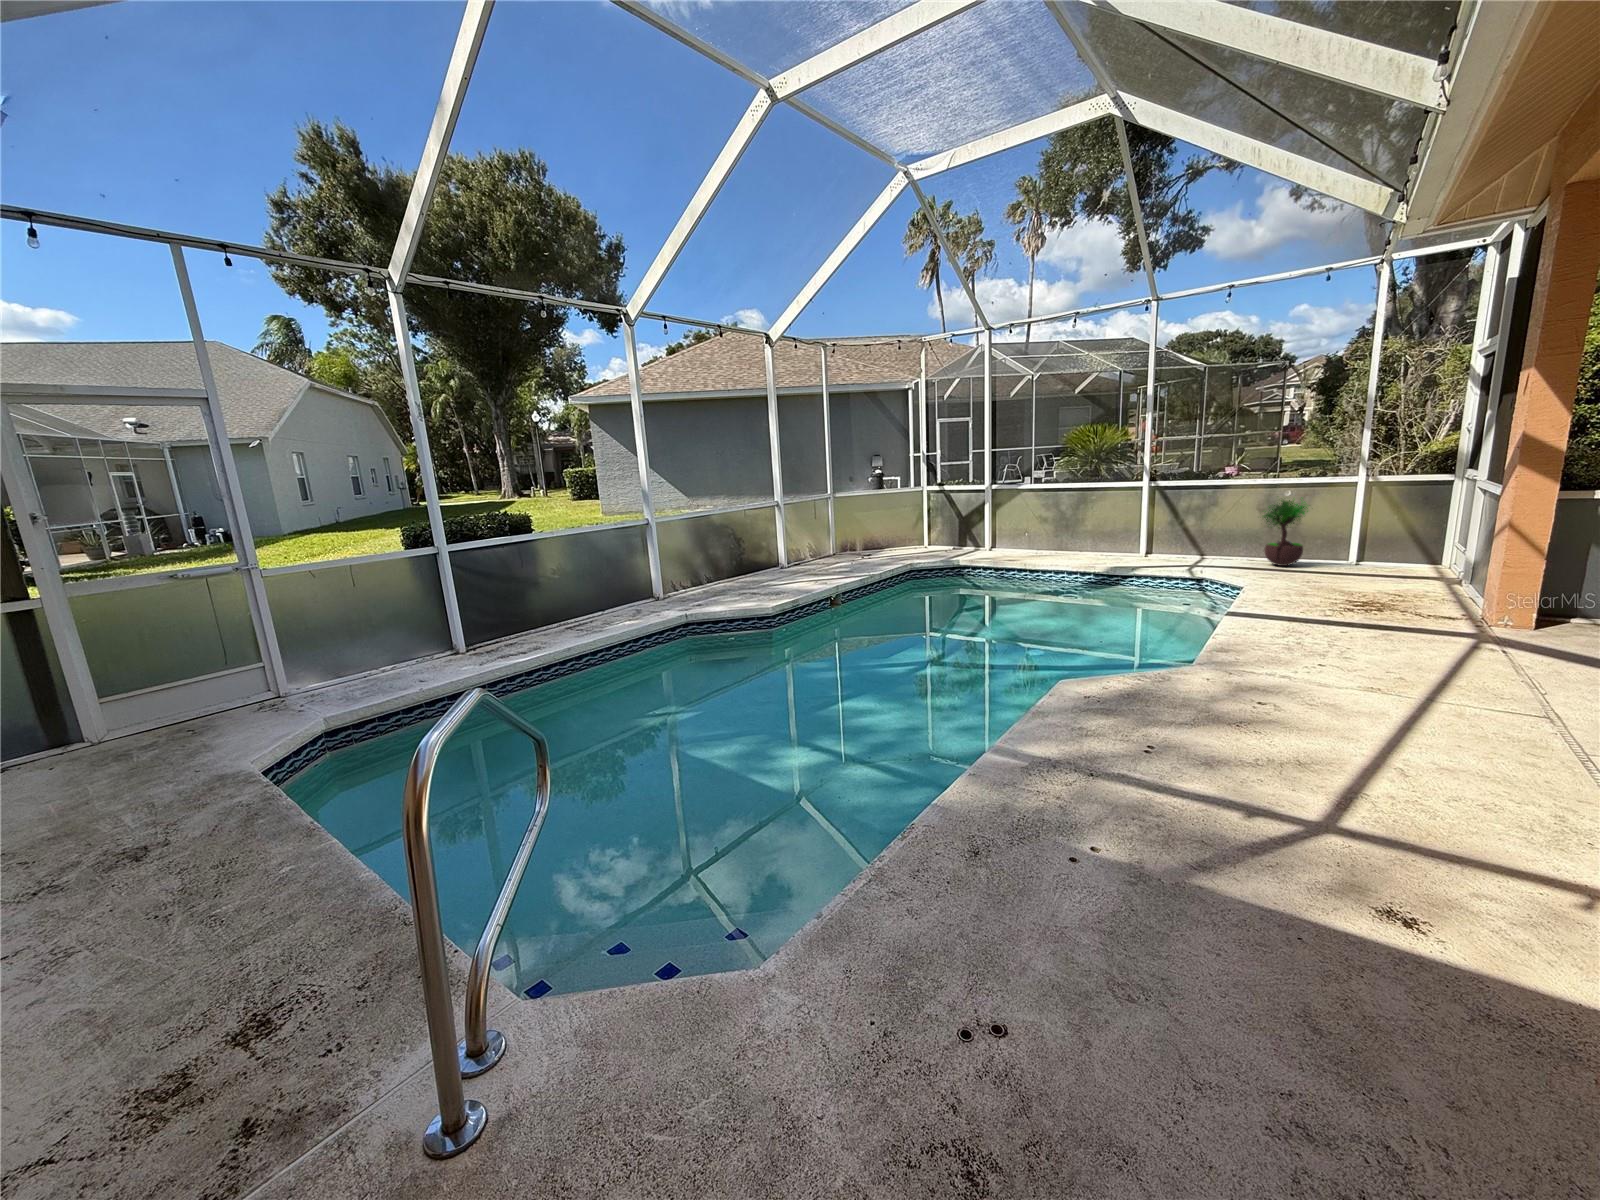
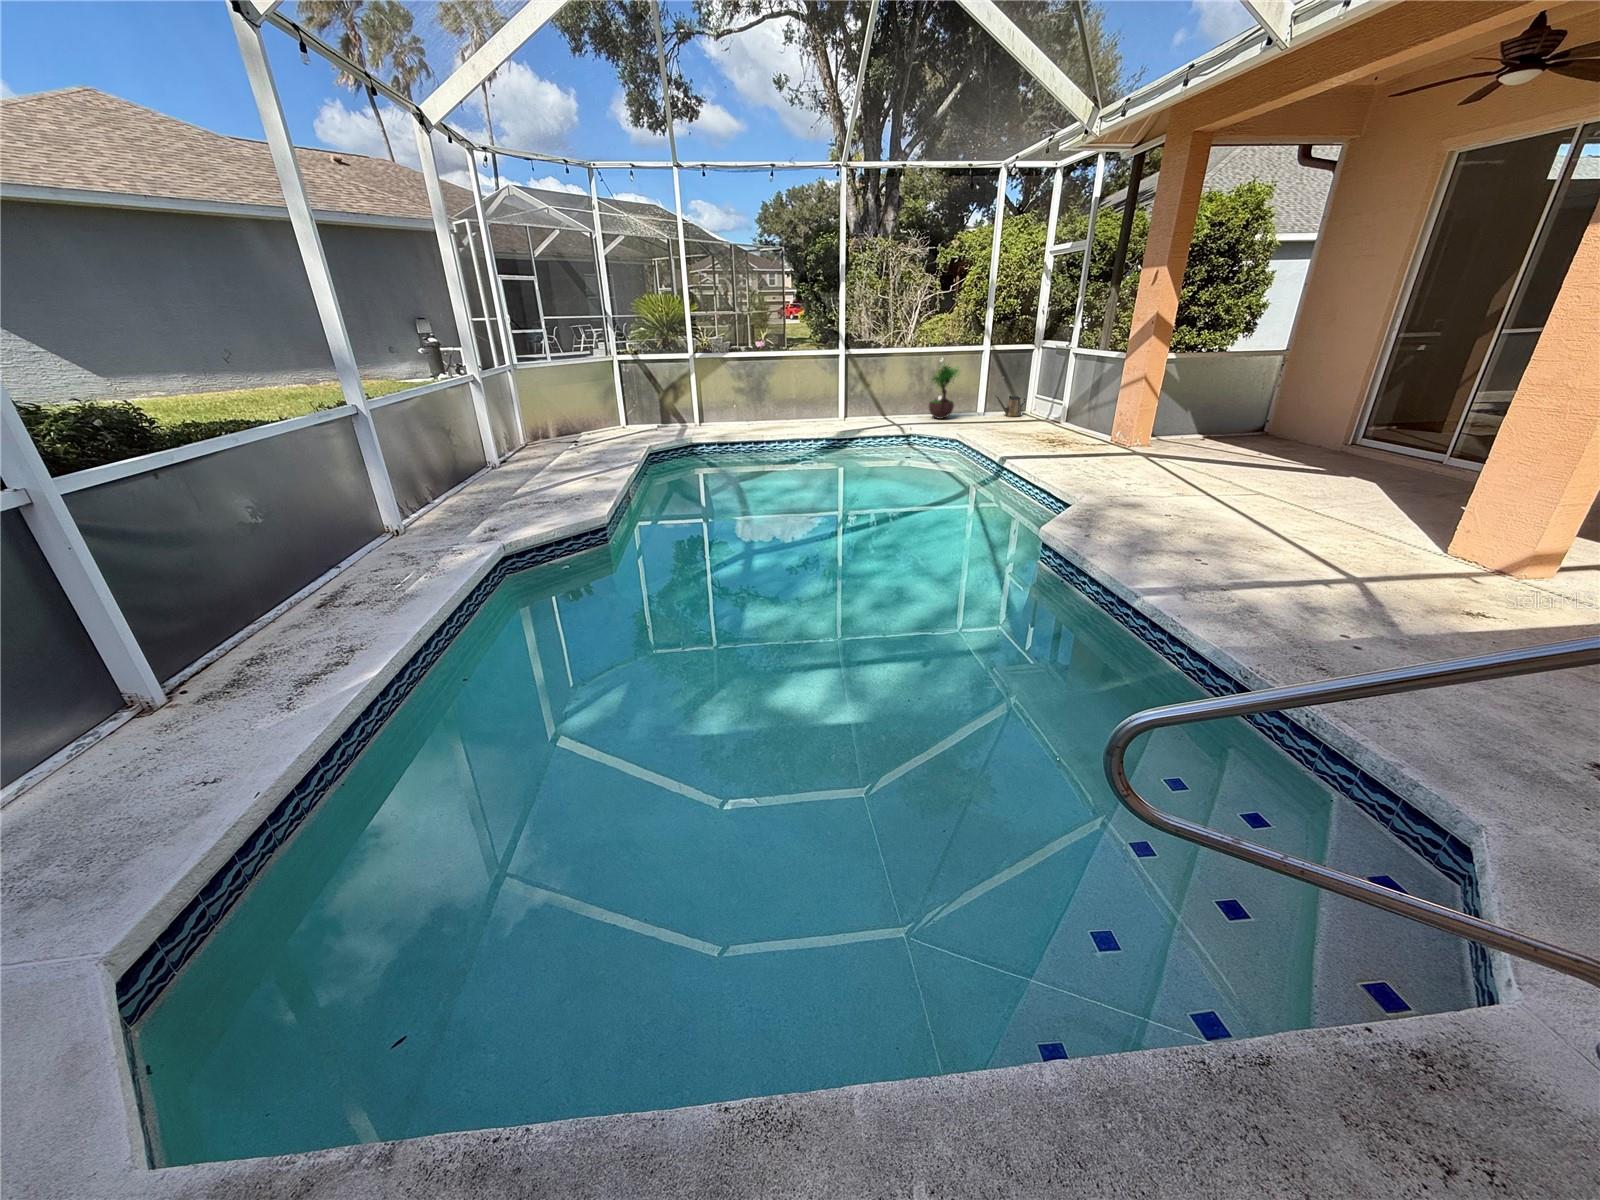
watering can: none [1377,541,1442,573] -> present [995,395,1026,417]

